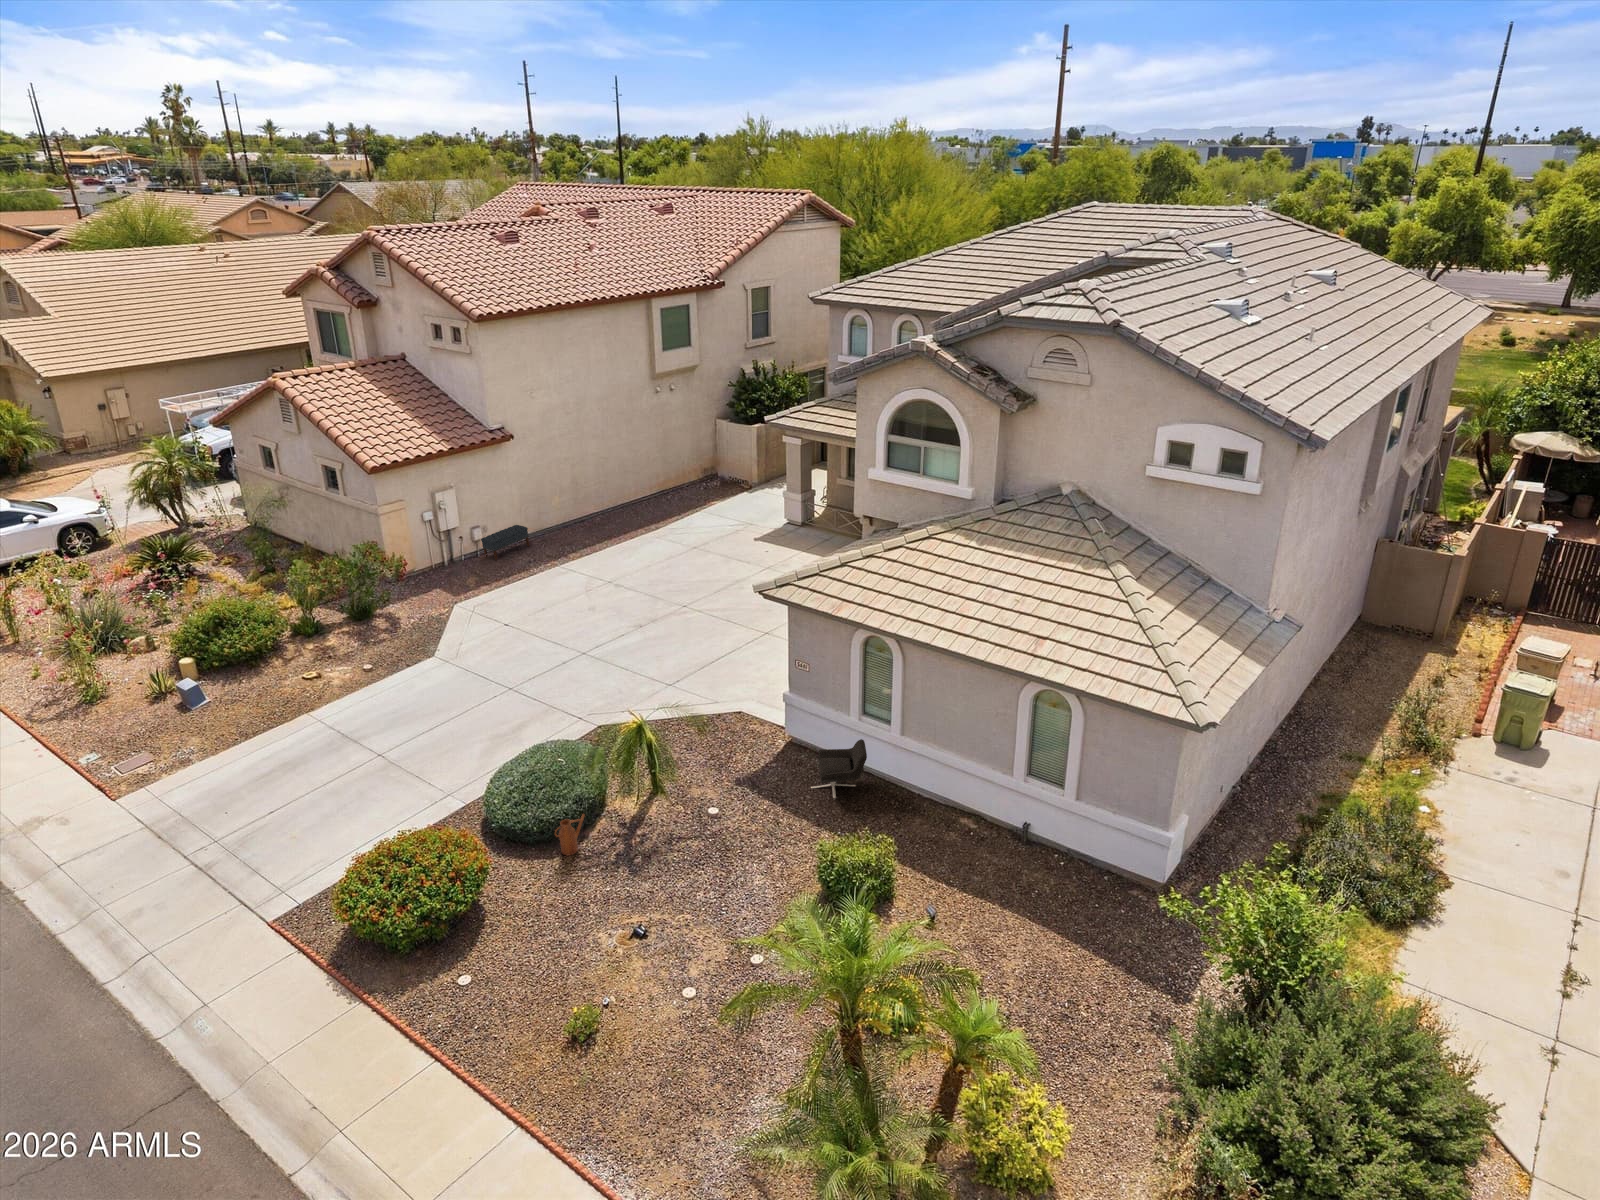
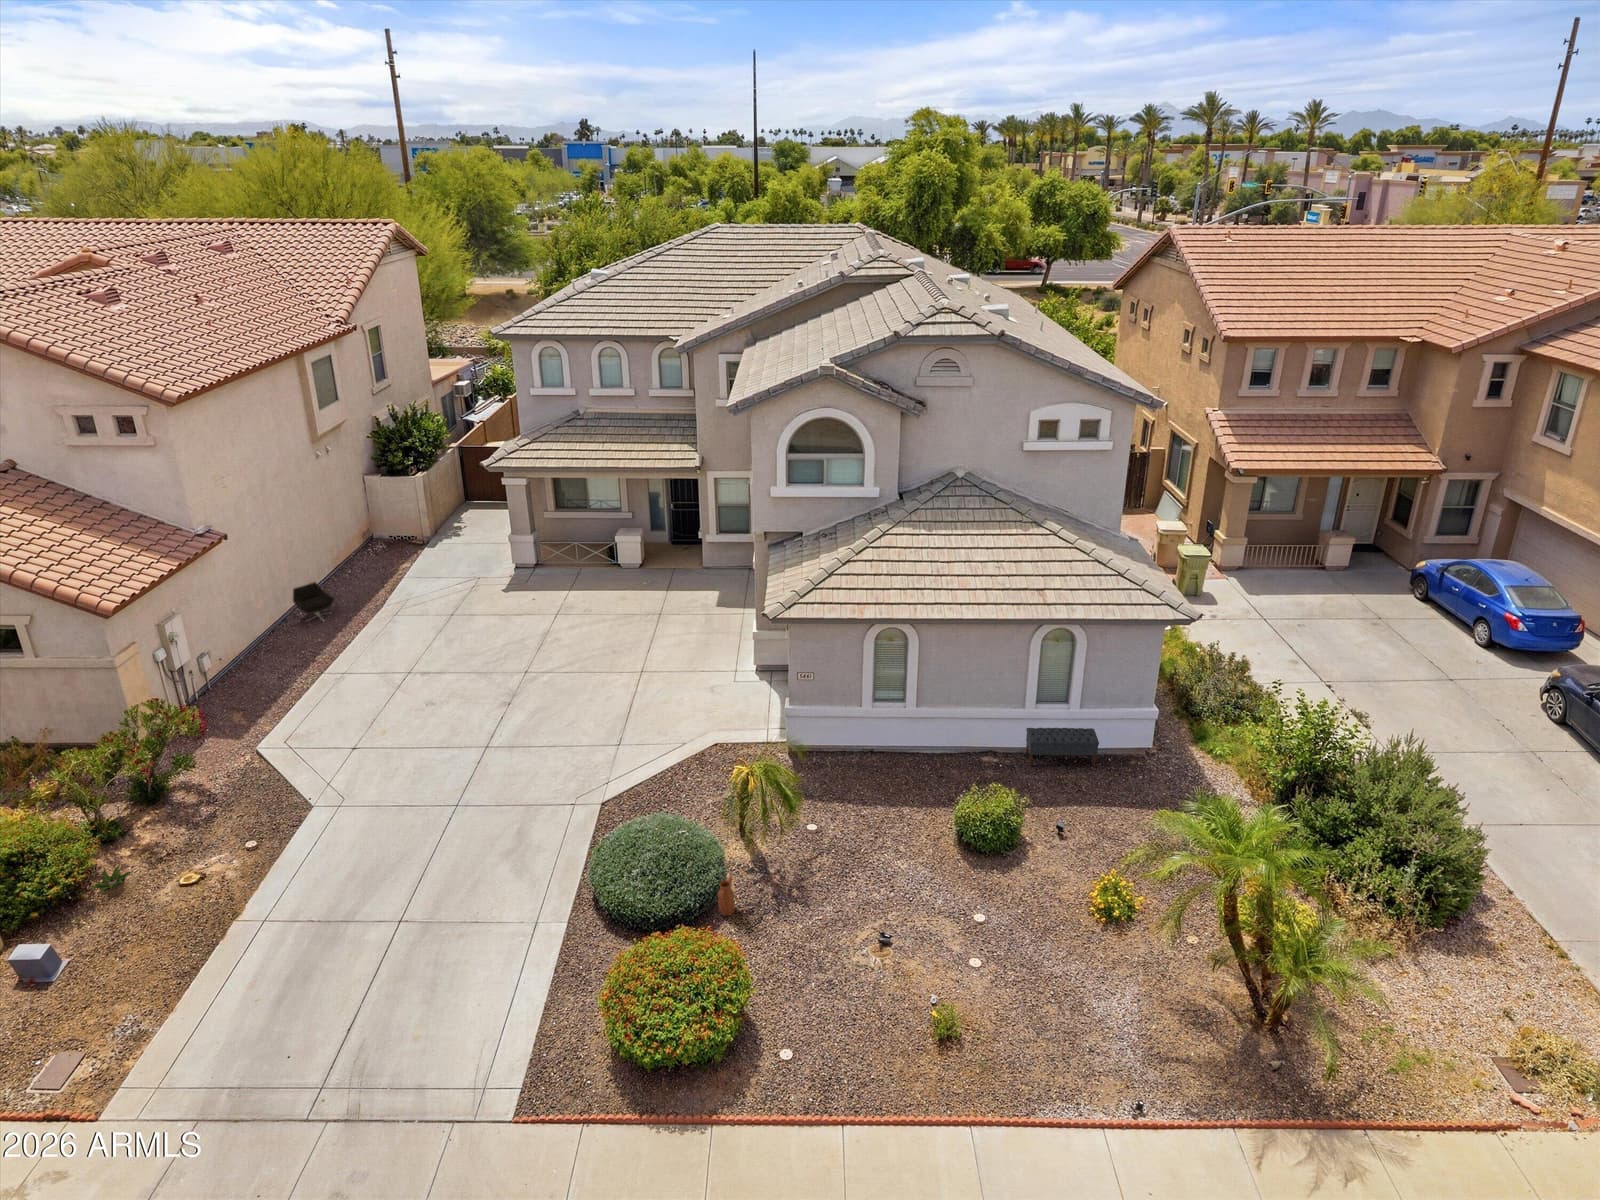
bench: present [481,525,529,560] -> present [1026,728,1099,767]
decorative plant: none [264,648,294,671] -> present [89,865,133,897]
lounge chair: present [811,739,867,798] -> present [293,582,334,621]

